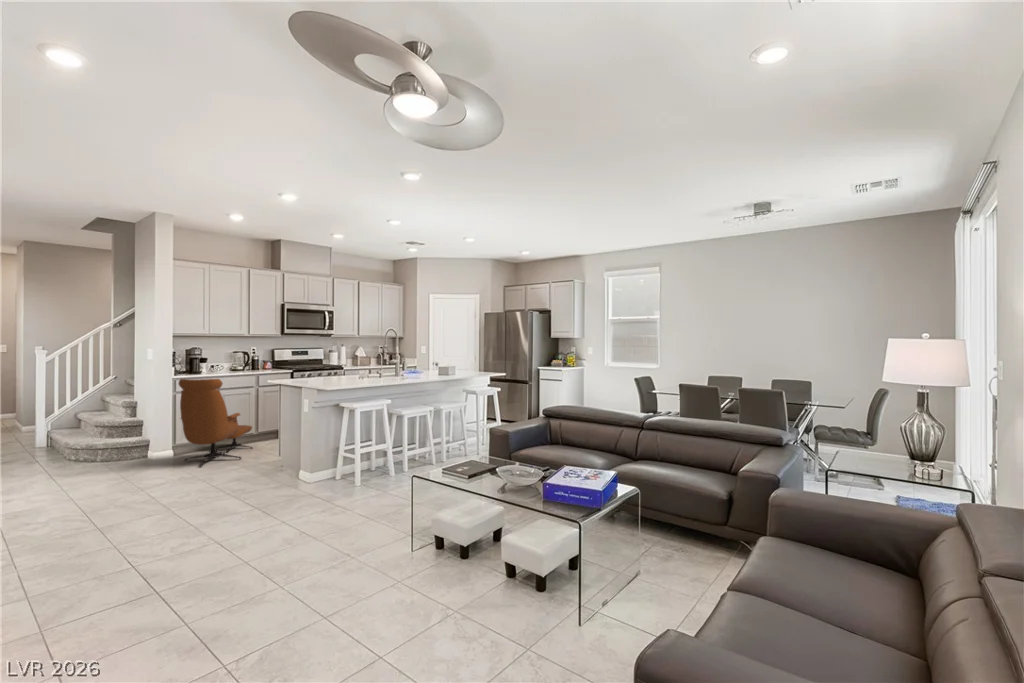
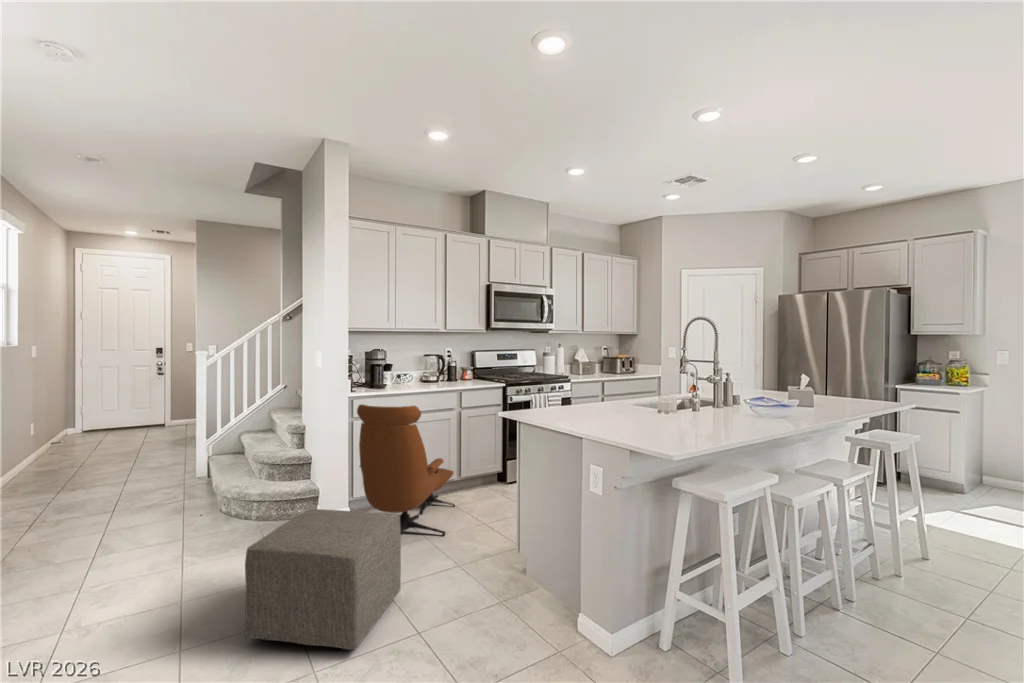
ottoman: none [109,435,206,498] -> present [245,509,401,650]

